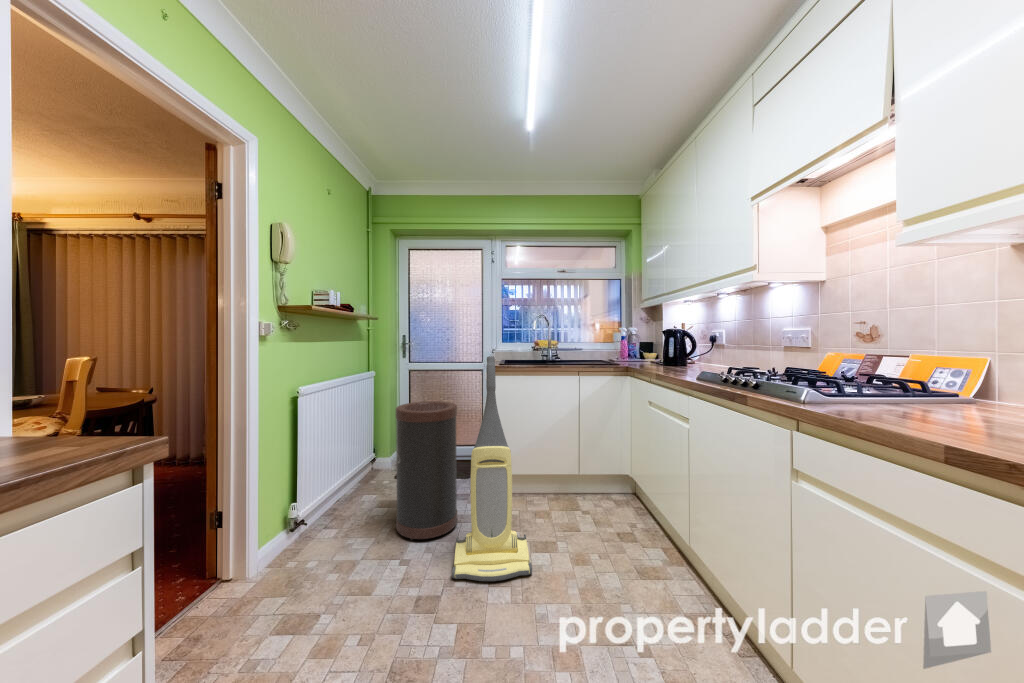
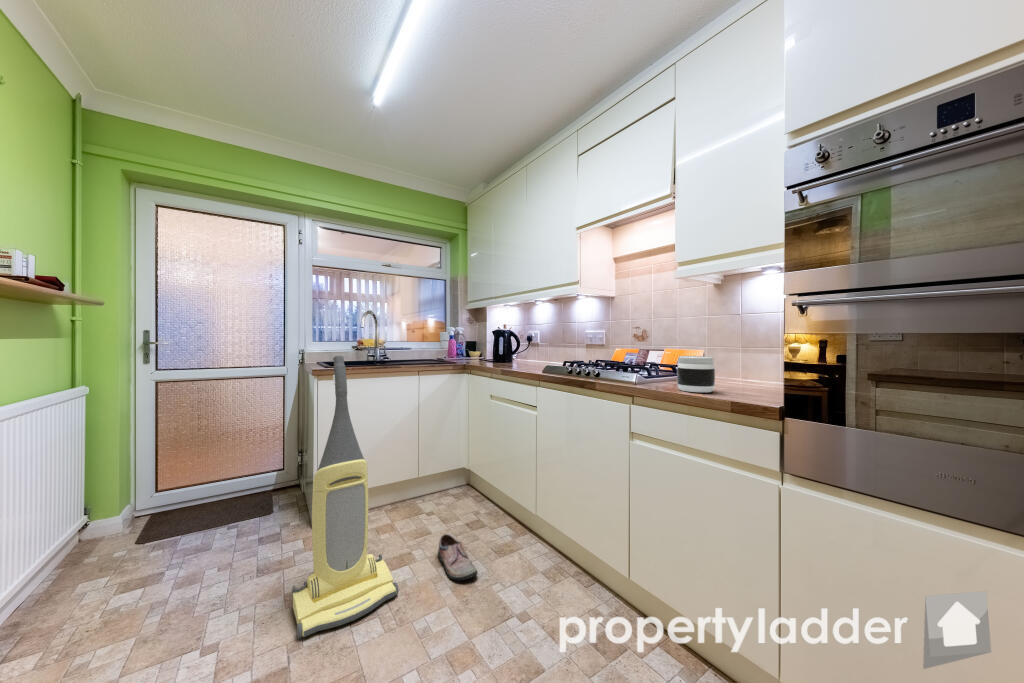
jar: none [862,368,937,427] -> present [677,356,715,393]
trash can: present [396,401,457,540] -> none [174,418,278,616]
shoe: none [578,535,609,585] -> present [438,534,478,580]

